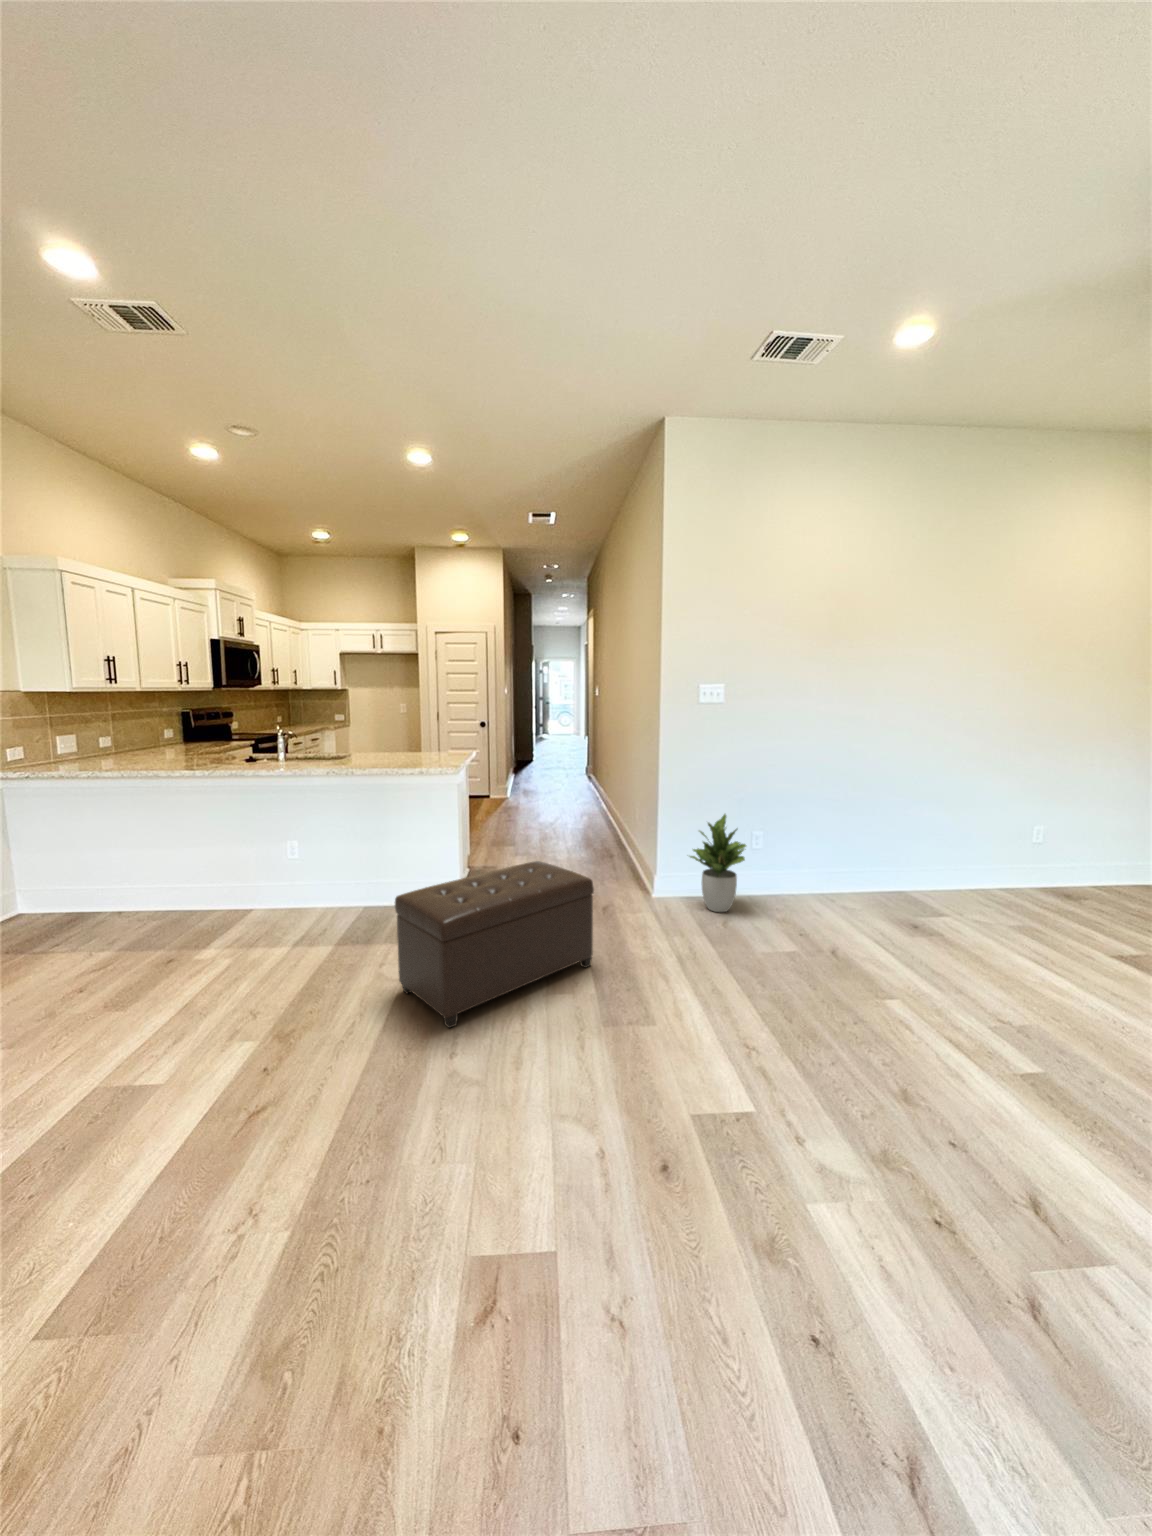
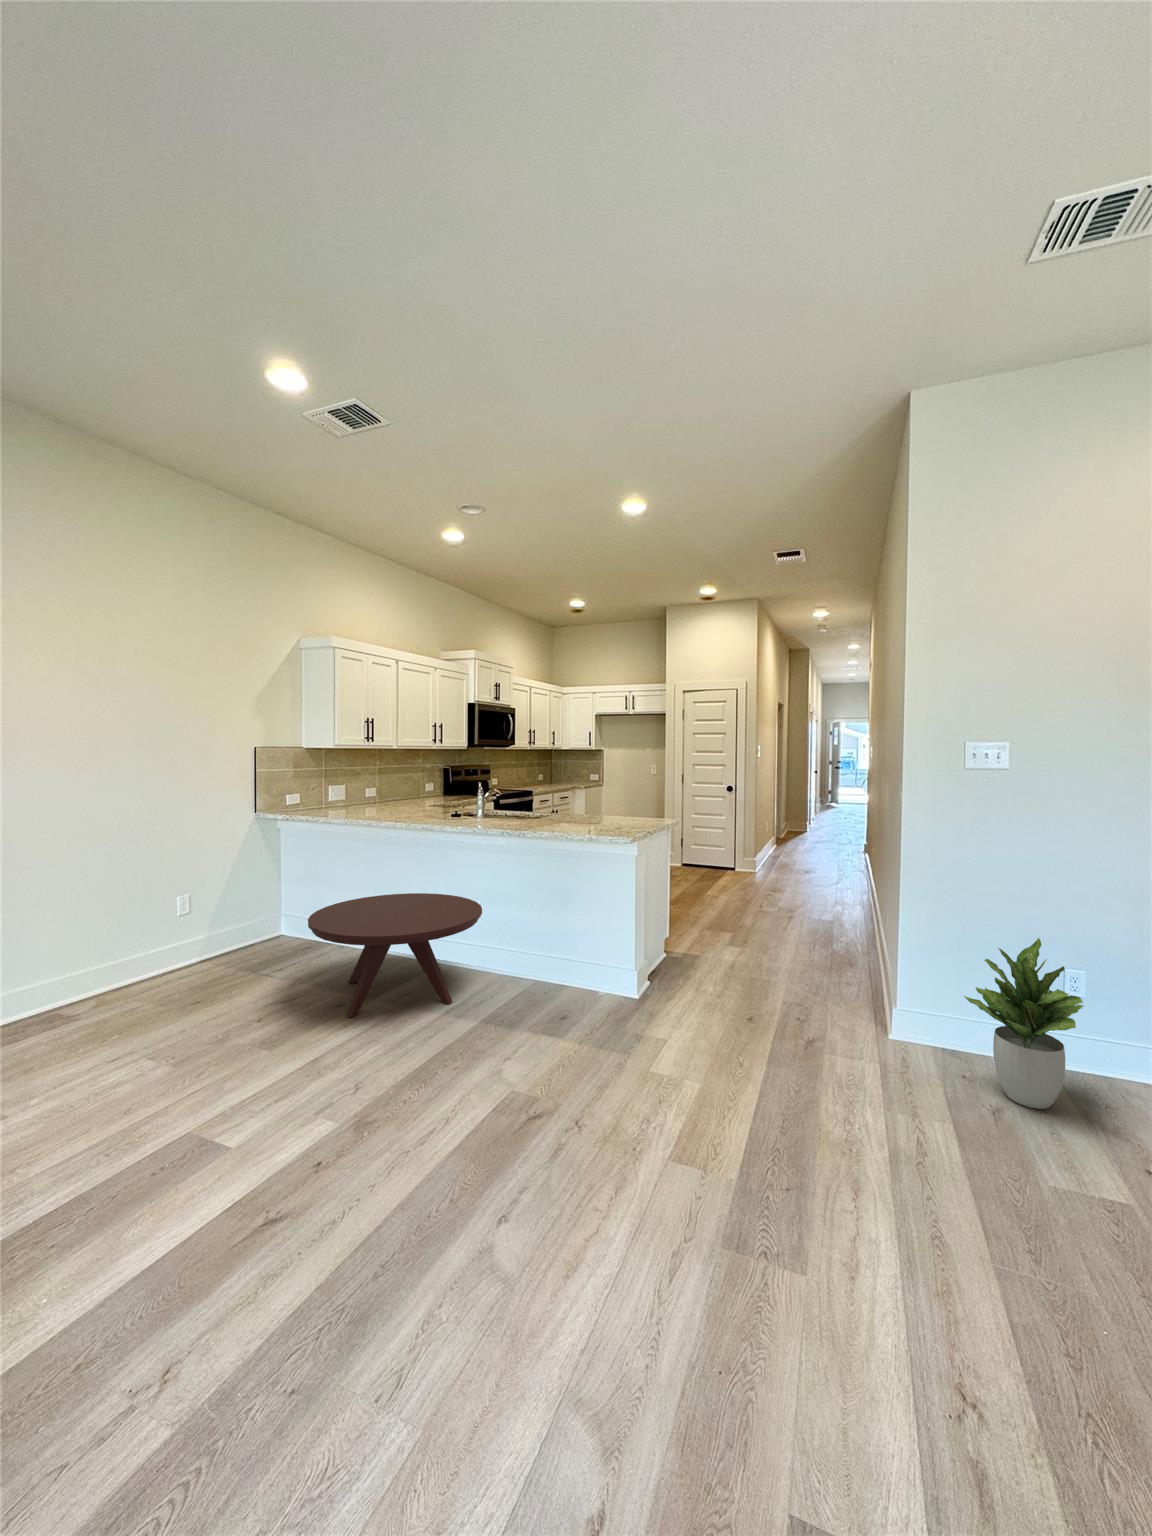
coffee table: none [116,840,314,968] -> present [308,893,482,1018]
ottoman: present [395,861,594,1028] -> none [499,968,764,1184]

